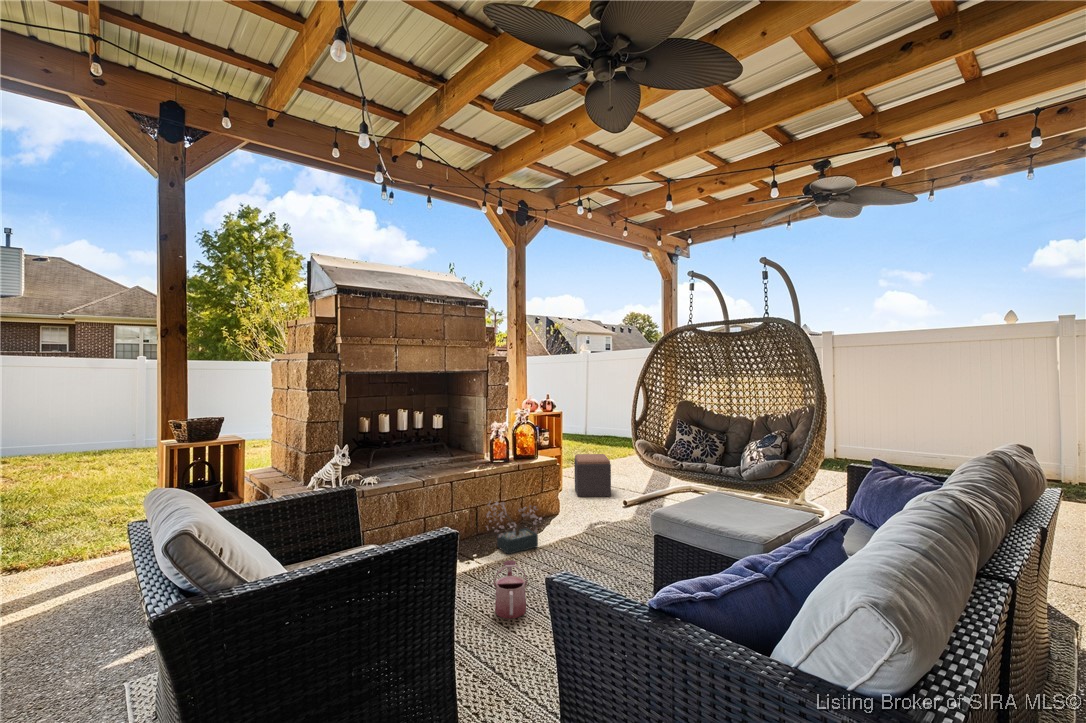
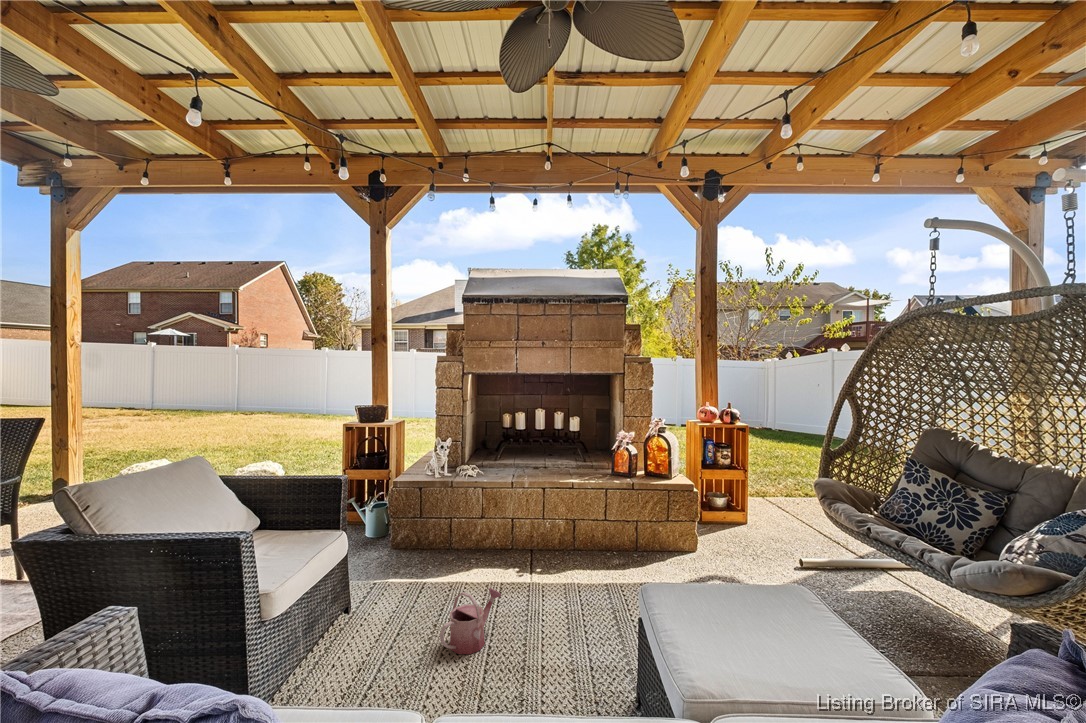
footstool: present [574,454,611,497] -> none [759,485,819,552]
decorative plant: present [486,501,542,554] -> none [551,518,620,587]

